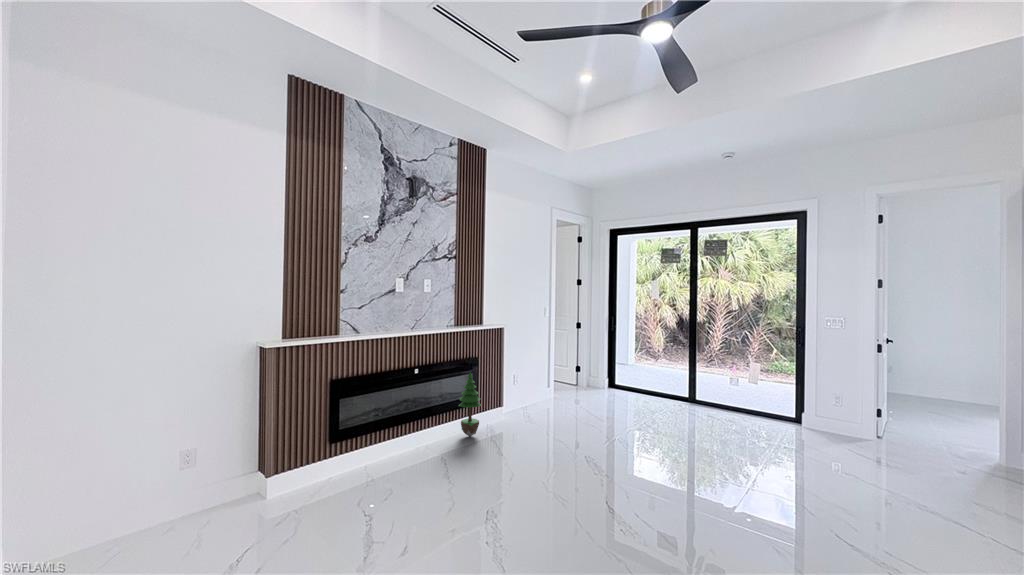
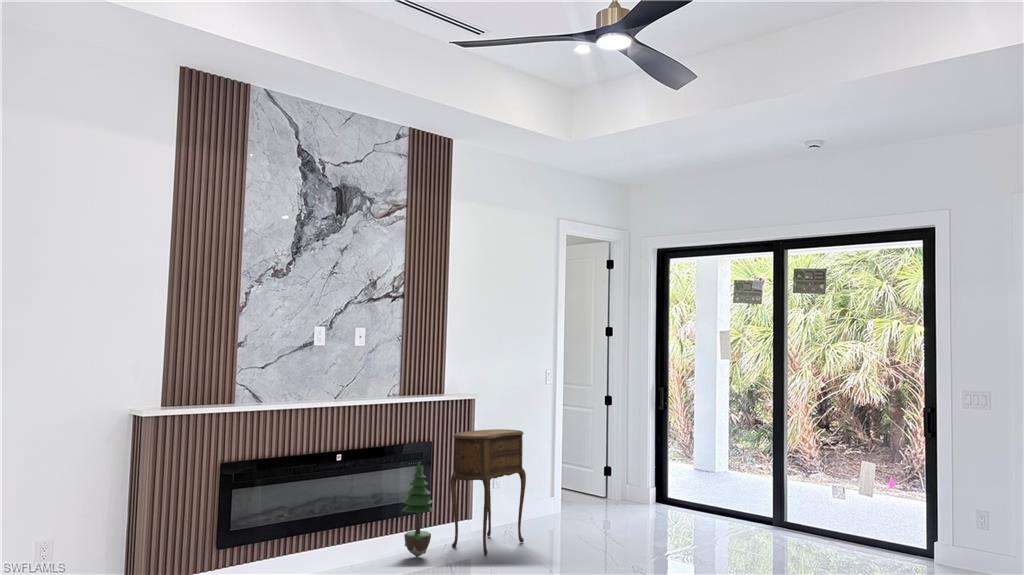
side table: none [490,347,539,433] -> present [451,429,526,554]

